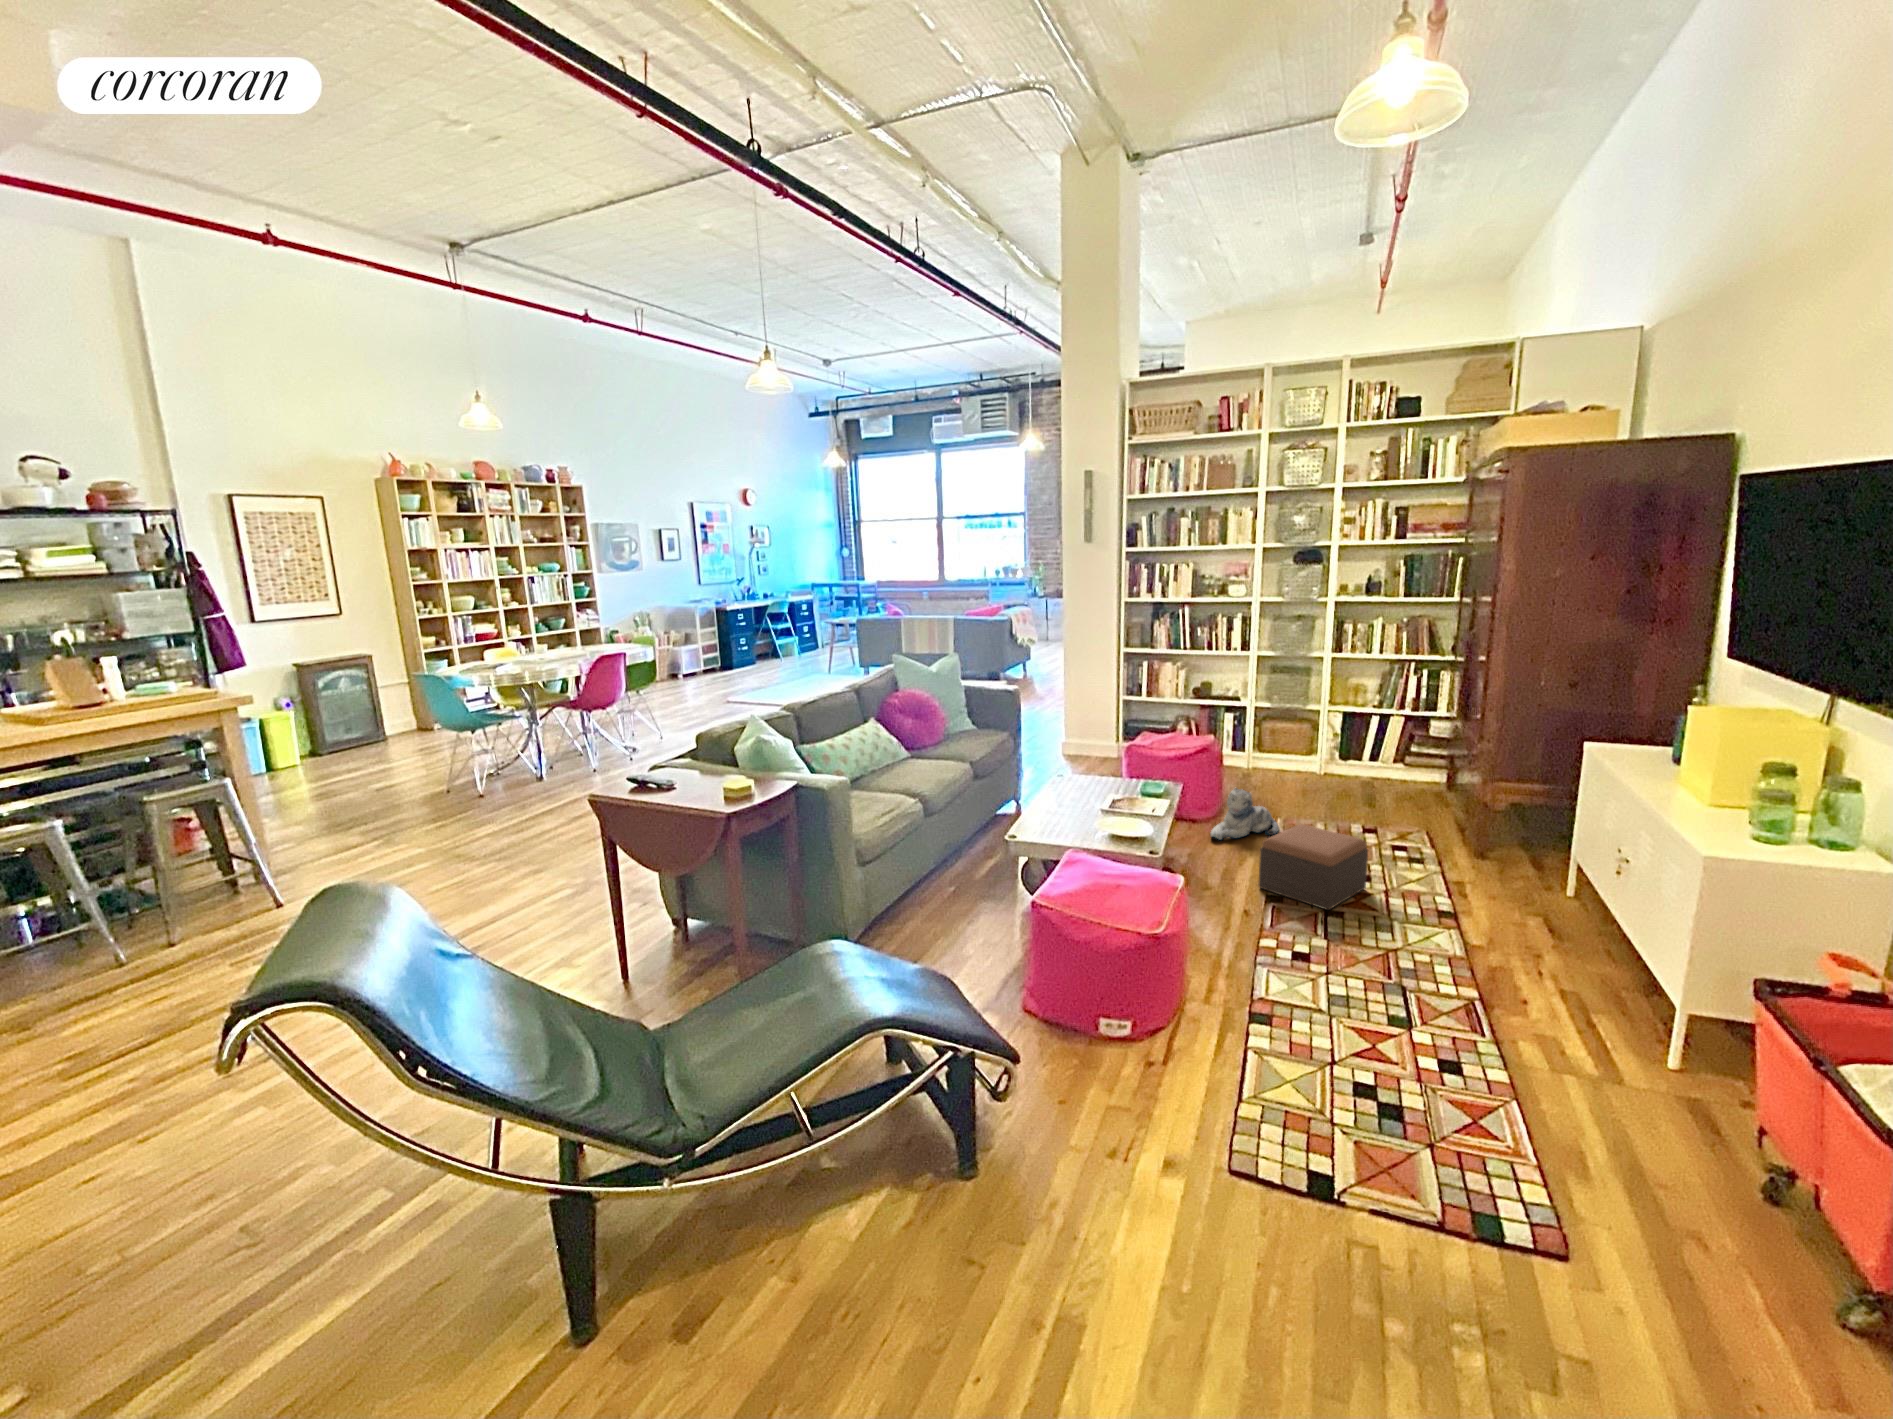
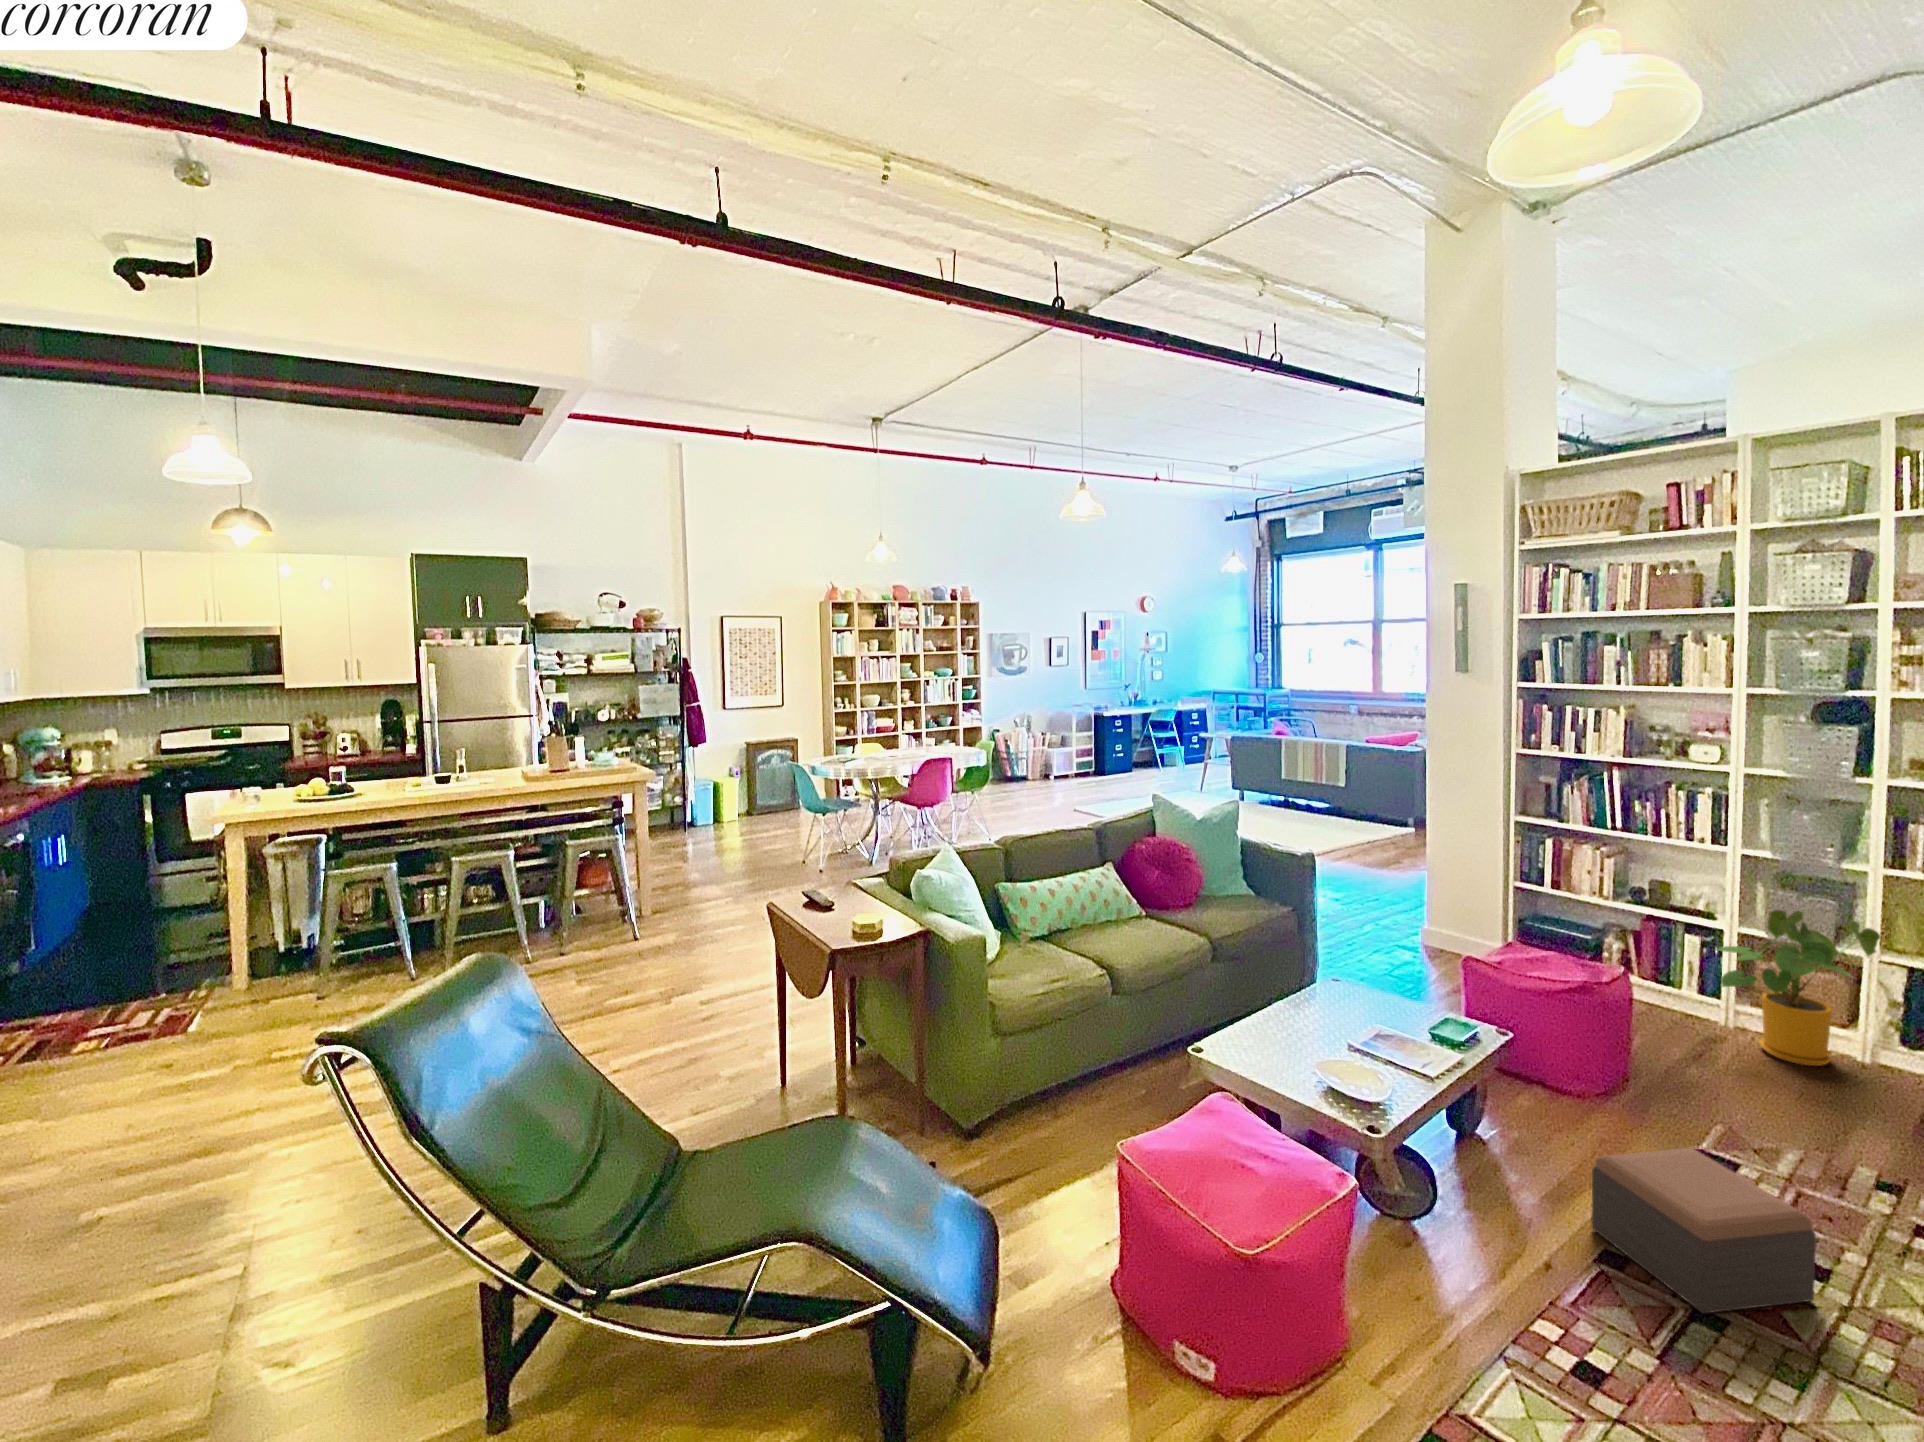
house plant: none [1254,687,1328,781] -> present [1717,910,1880,1066]
plush toy: present [1210,788,1279,840] -> none [1561,1056,1706,1147]

